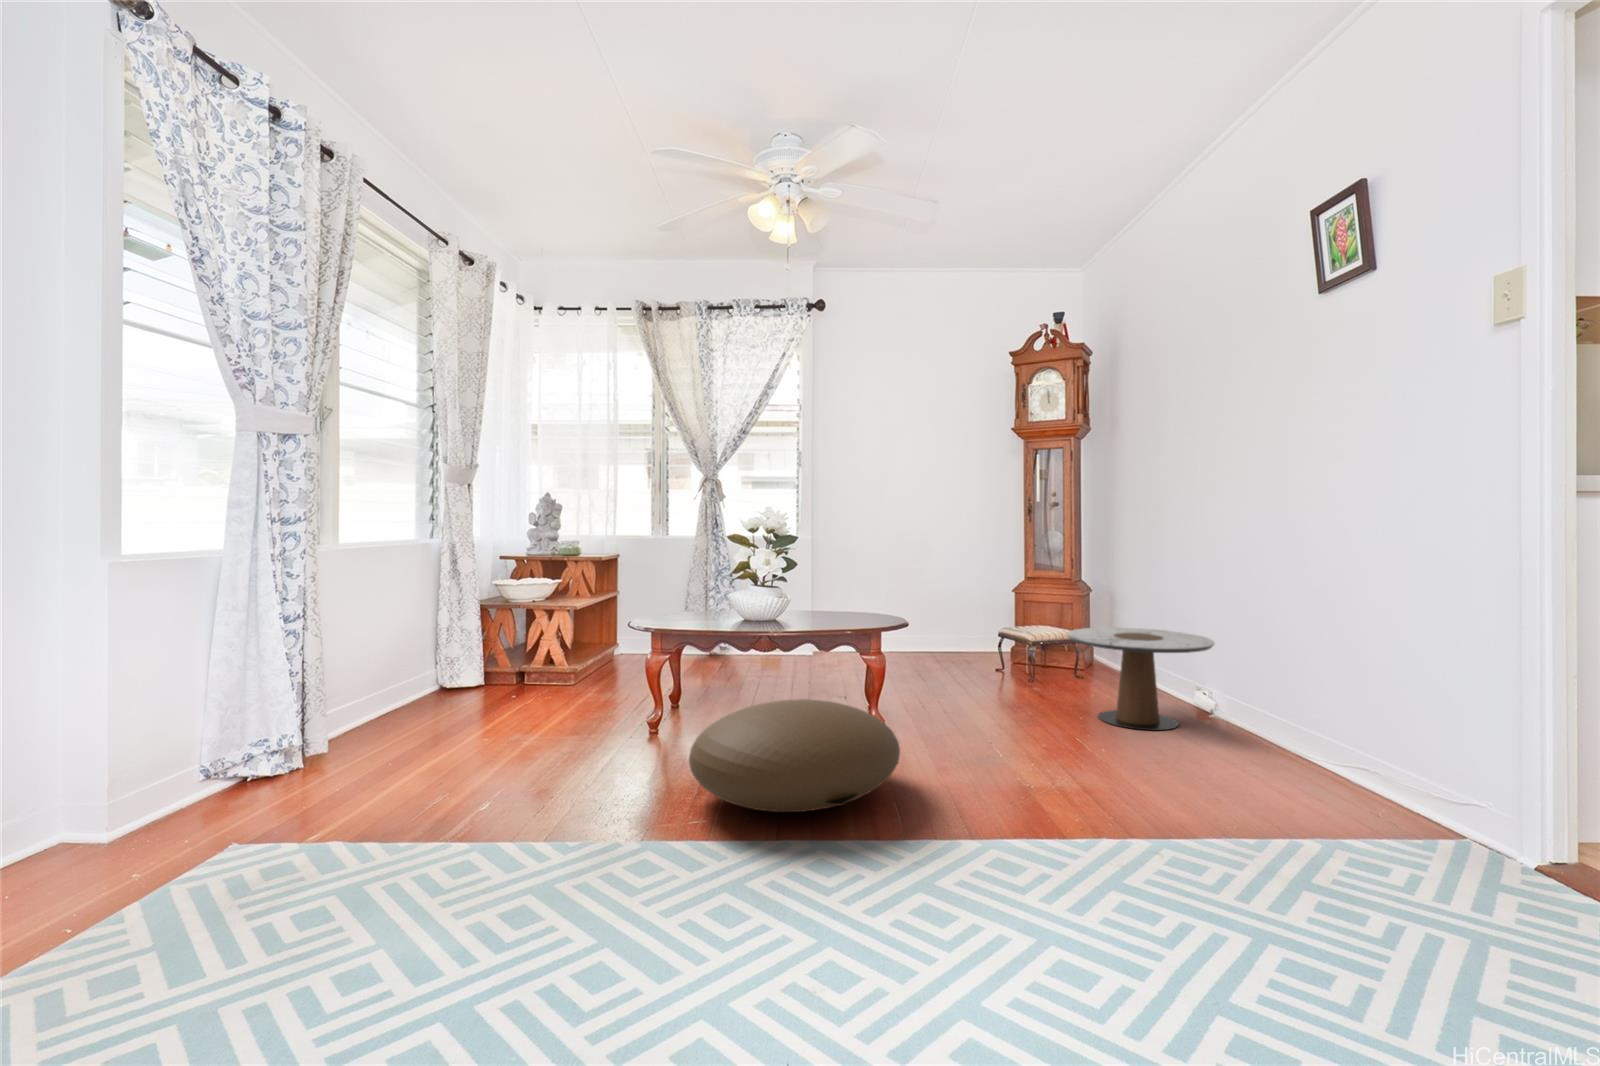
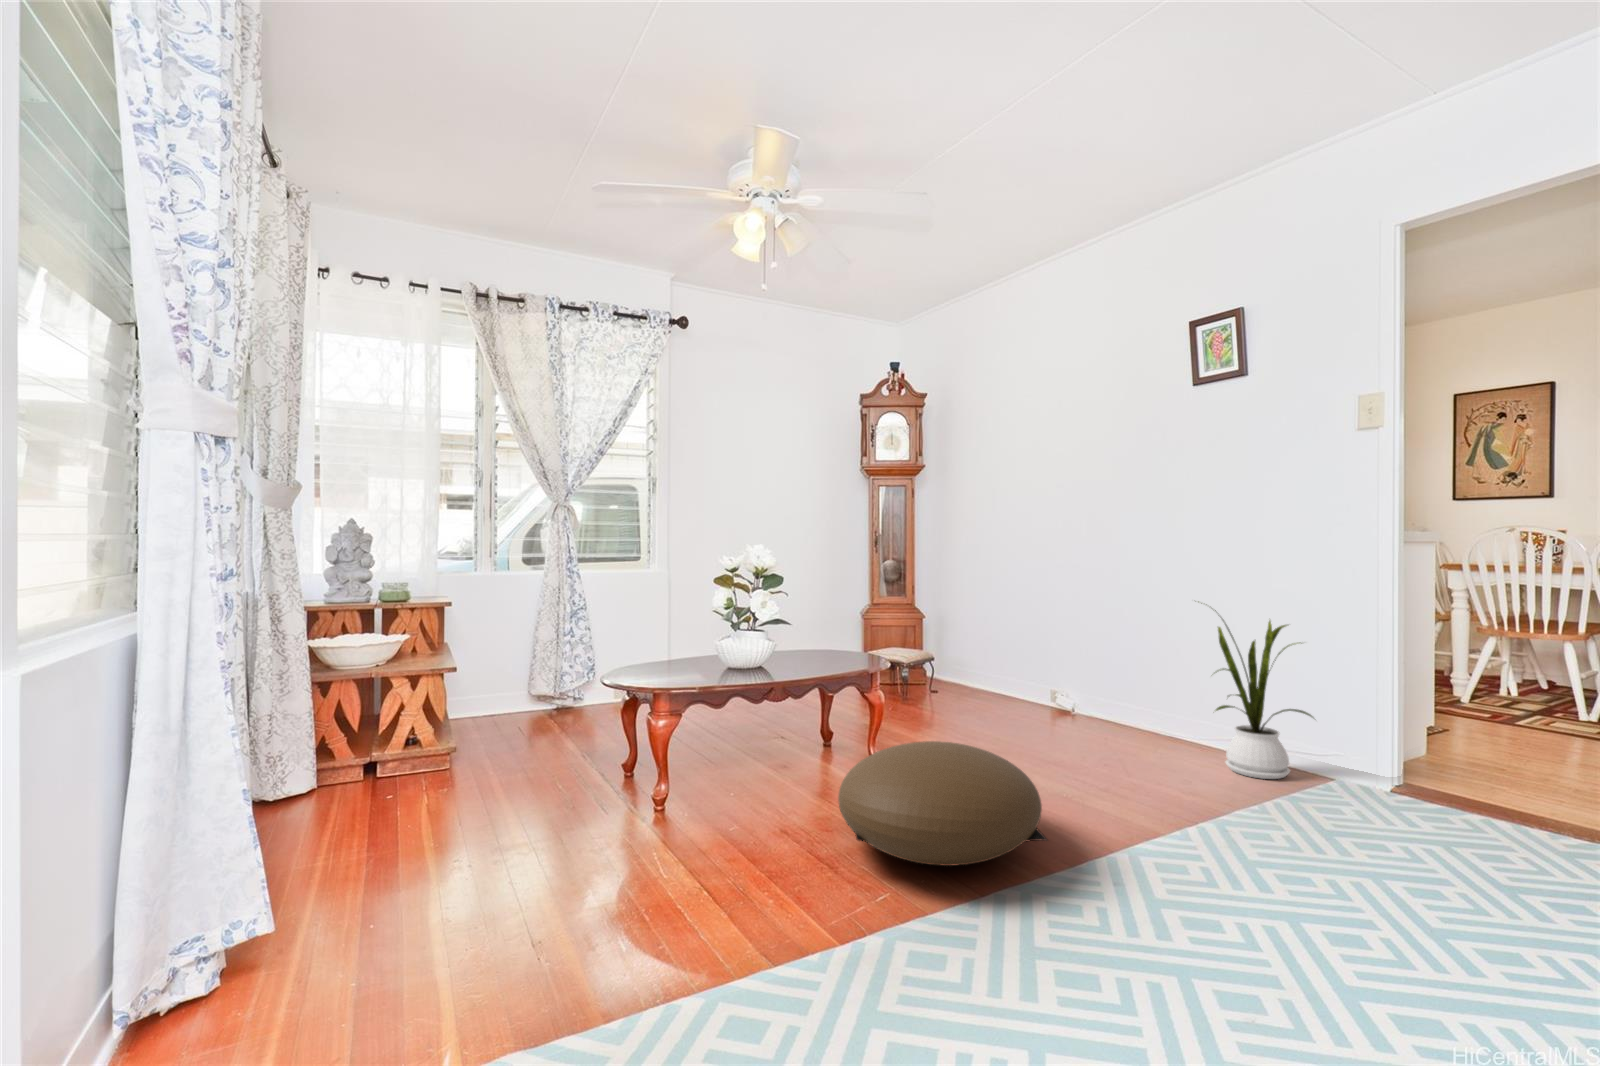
house plant: none [1261,581,1402,829] -> present [1198,601,1313,779]
side table: present [1067,627,1214,730] -> none [980,641,1098,727]

